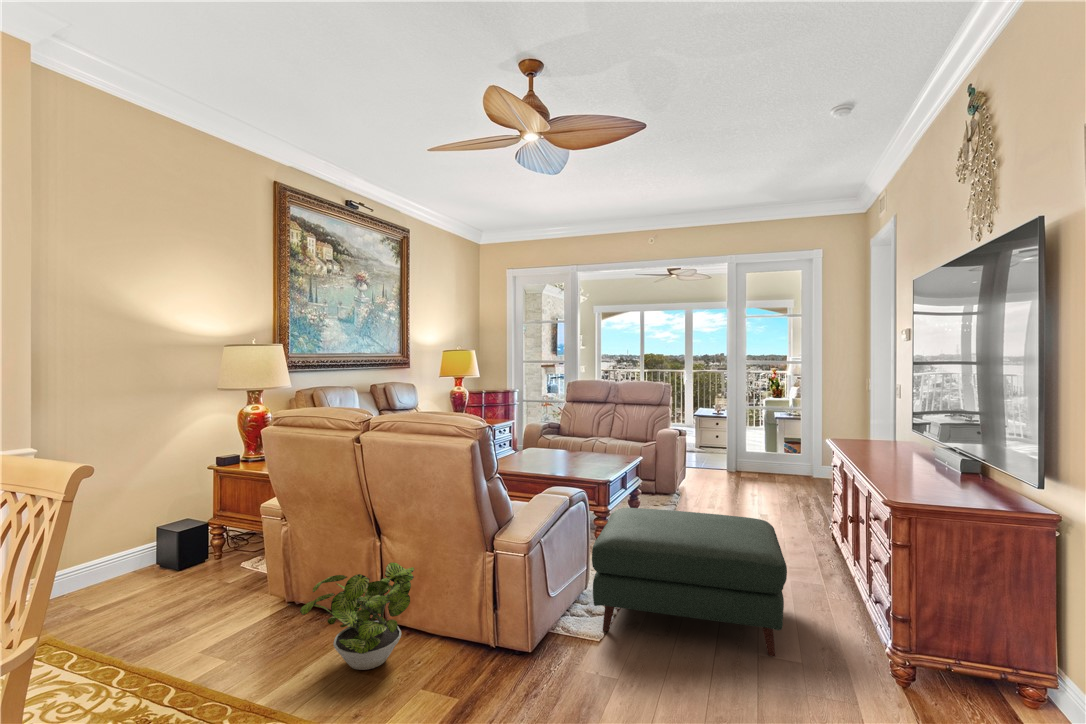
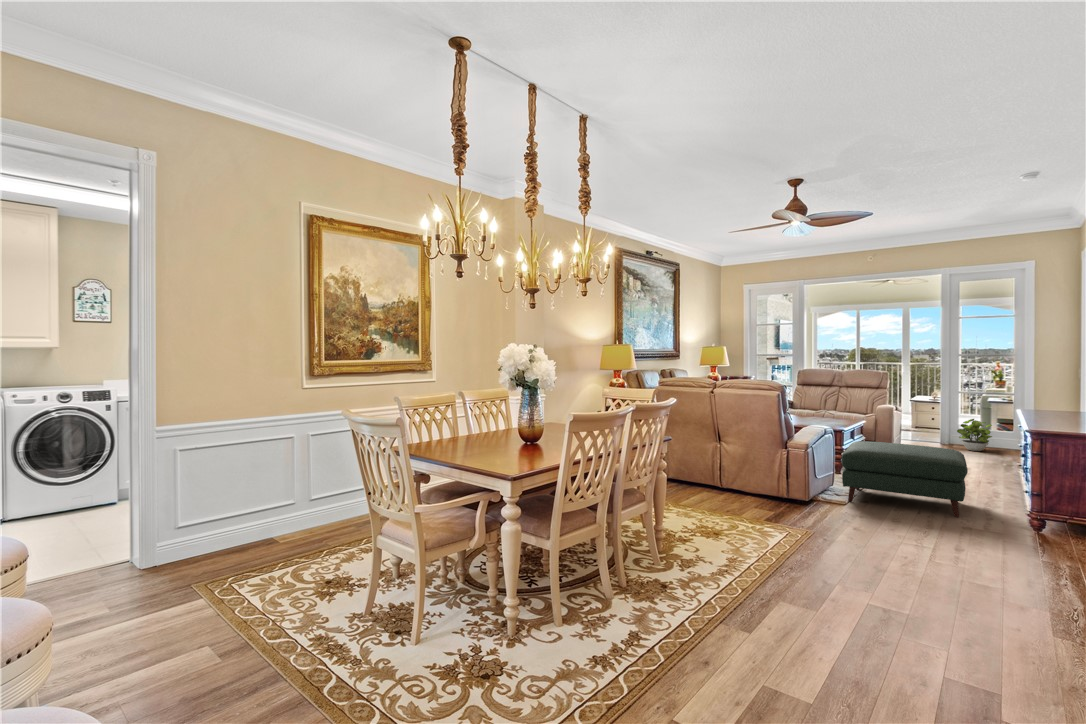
potted plant: present [300,563,414,670] -> present [957,419,992,451]

